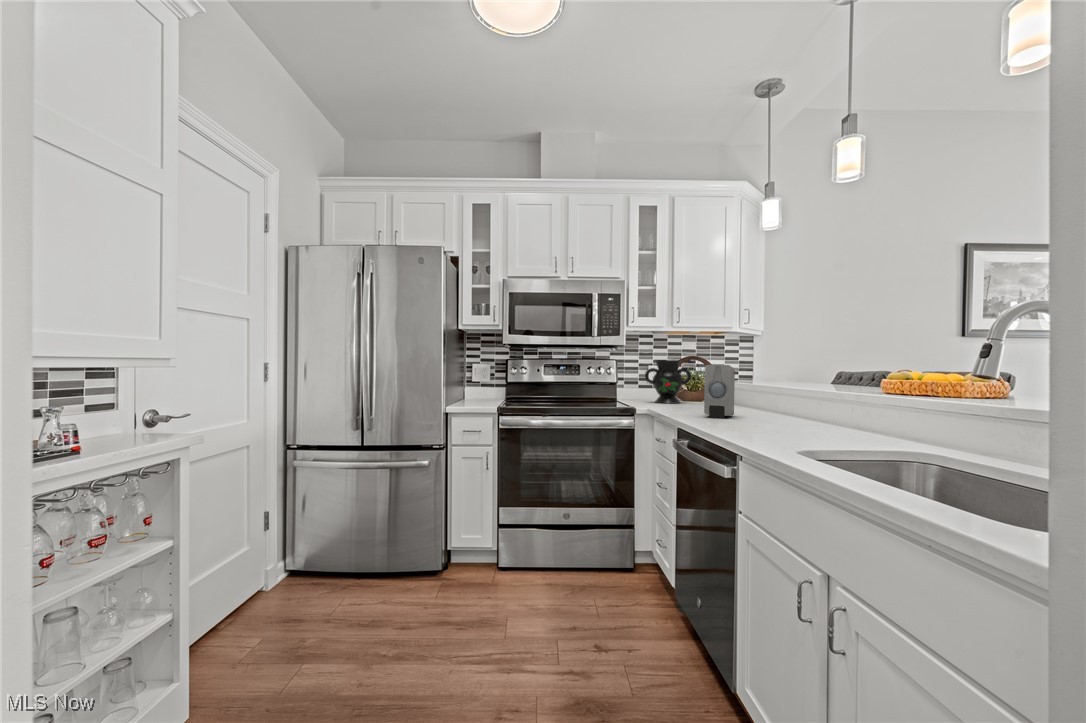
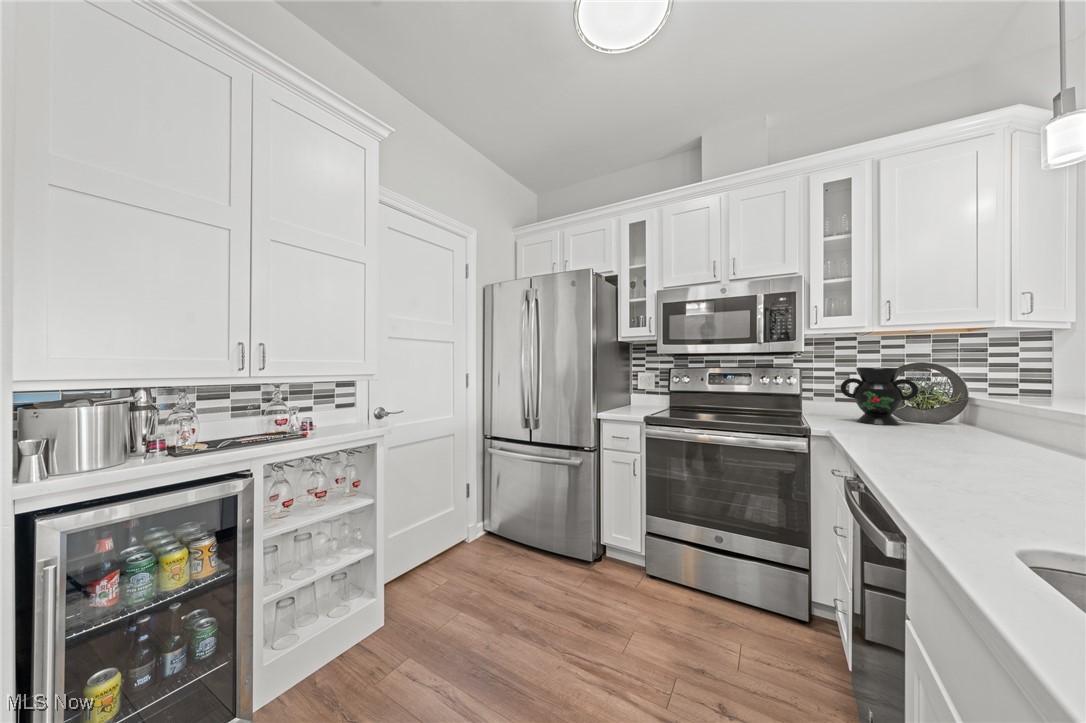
soap dispenser: present [704,365,735,418] -> none [911,382,984,471]

